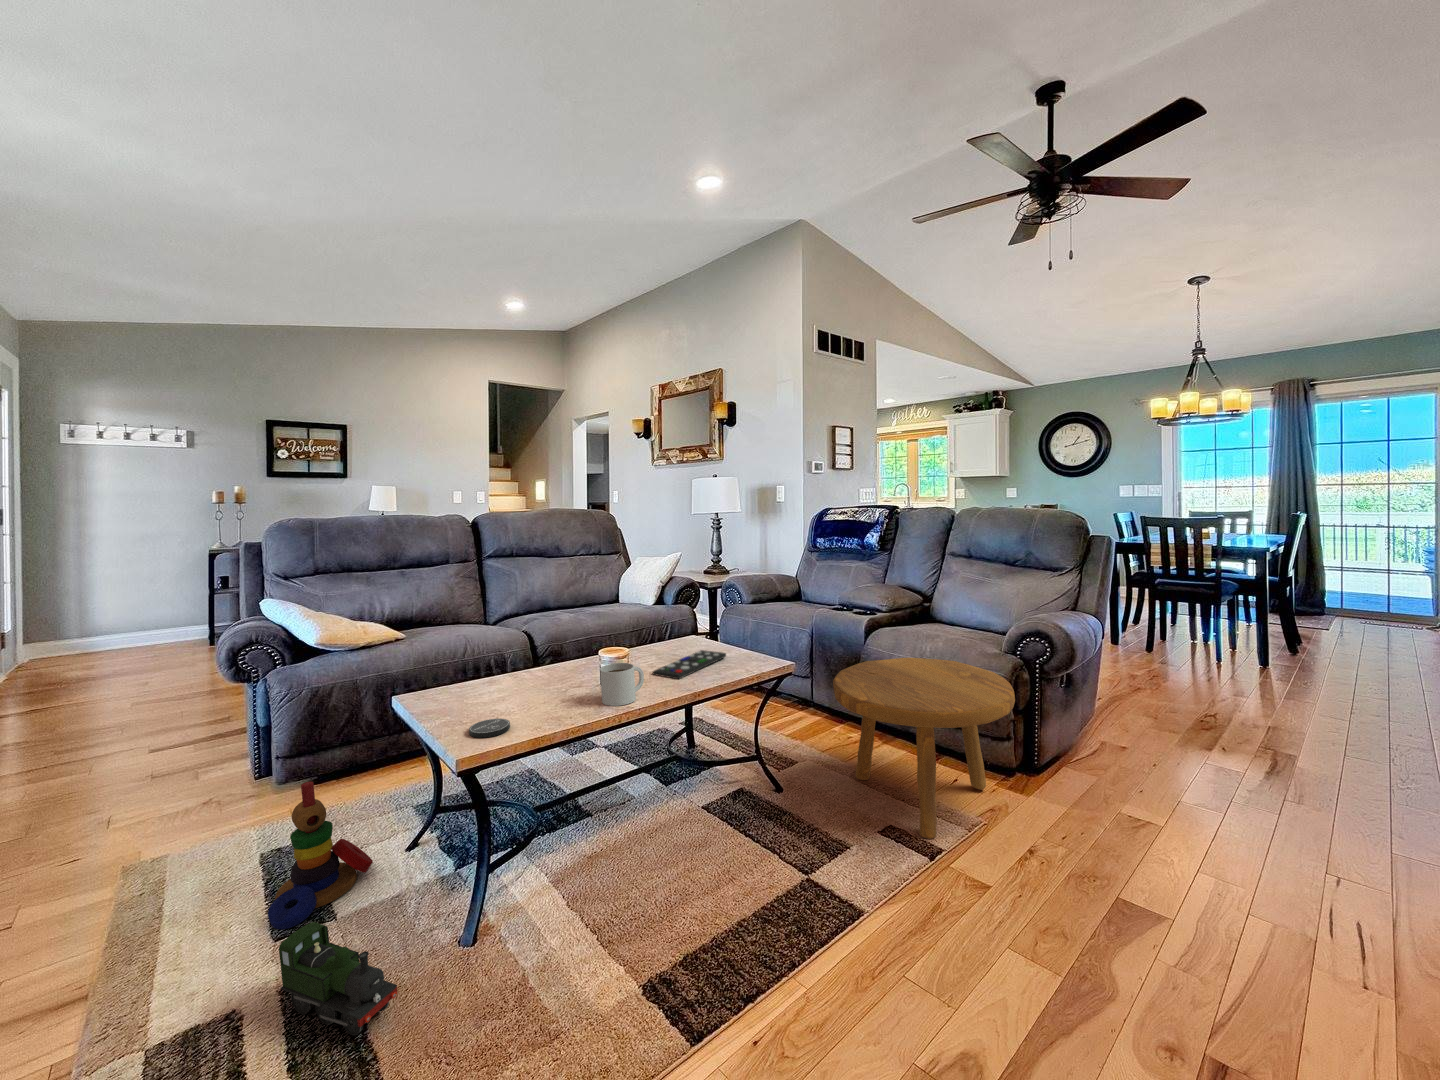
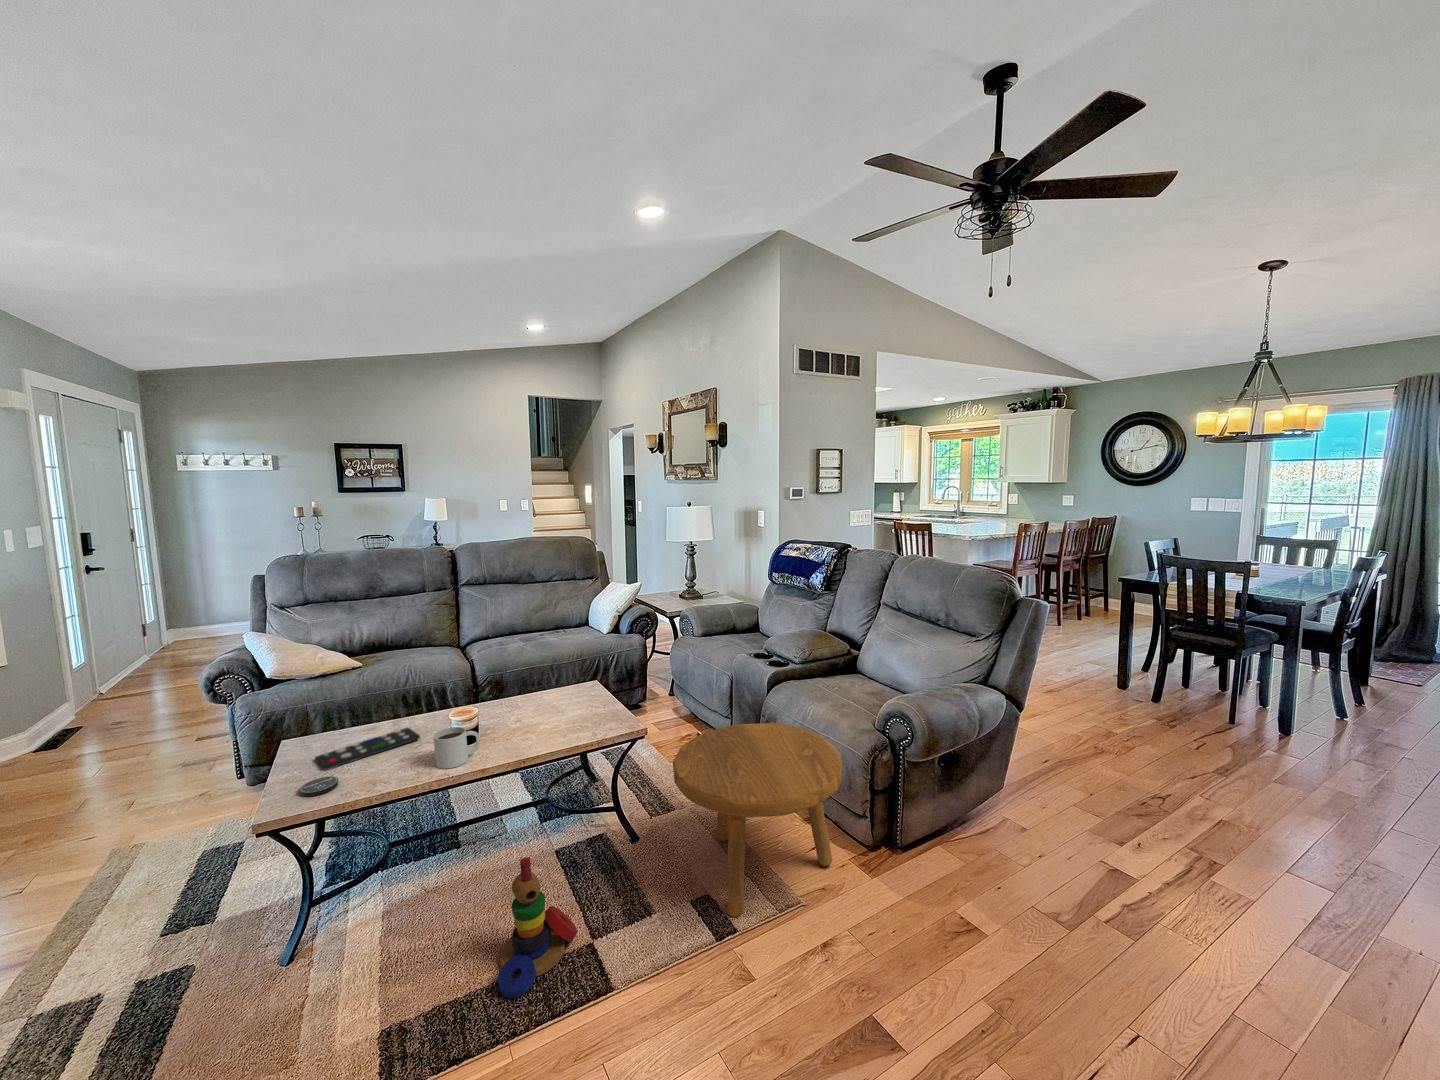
remote control: present [653,650,726,679] -> present [315,728,420,770]
stacking toy: present [268,781,373,929] -> present [498,857,577,998]
toy train: present [279,922,398,1035] -> none [118,939,194,1037]

